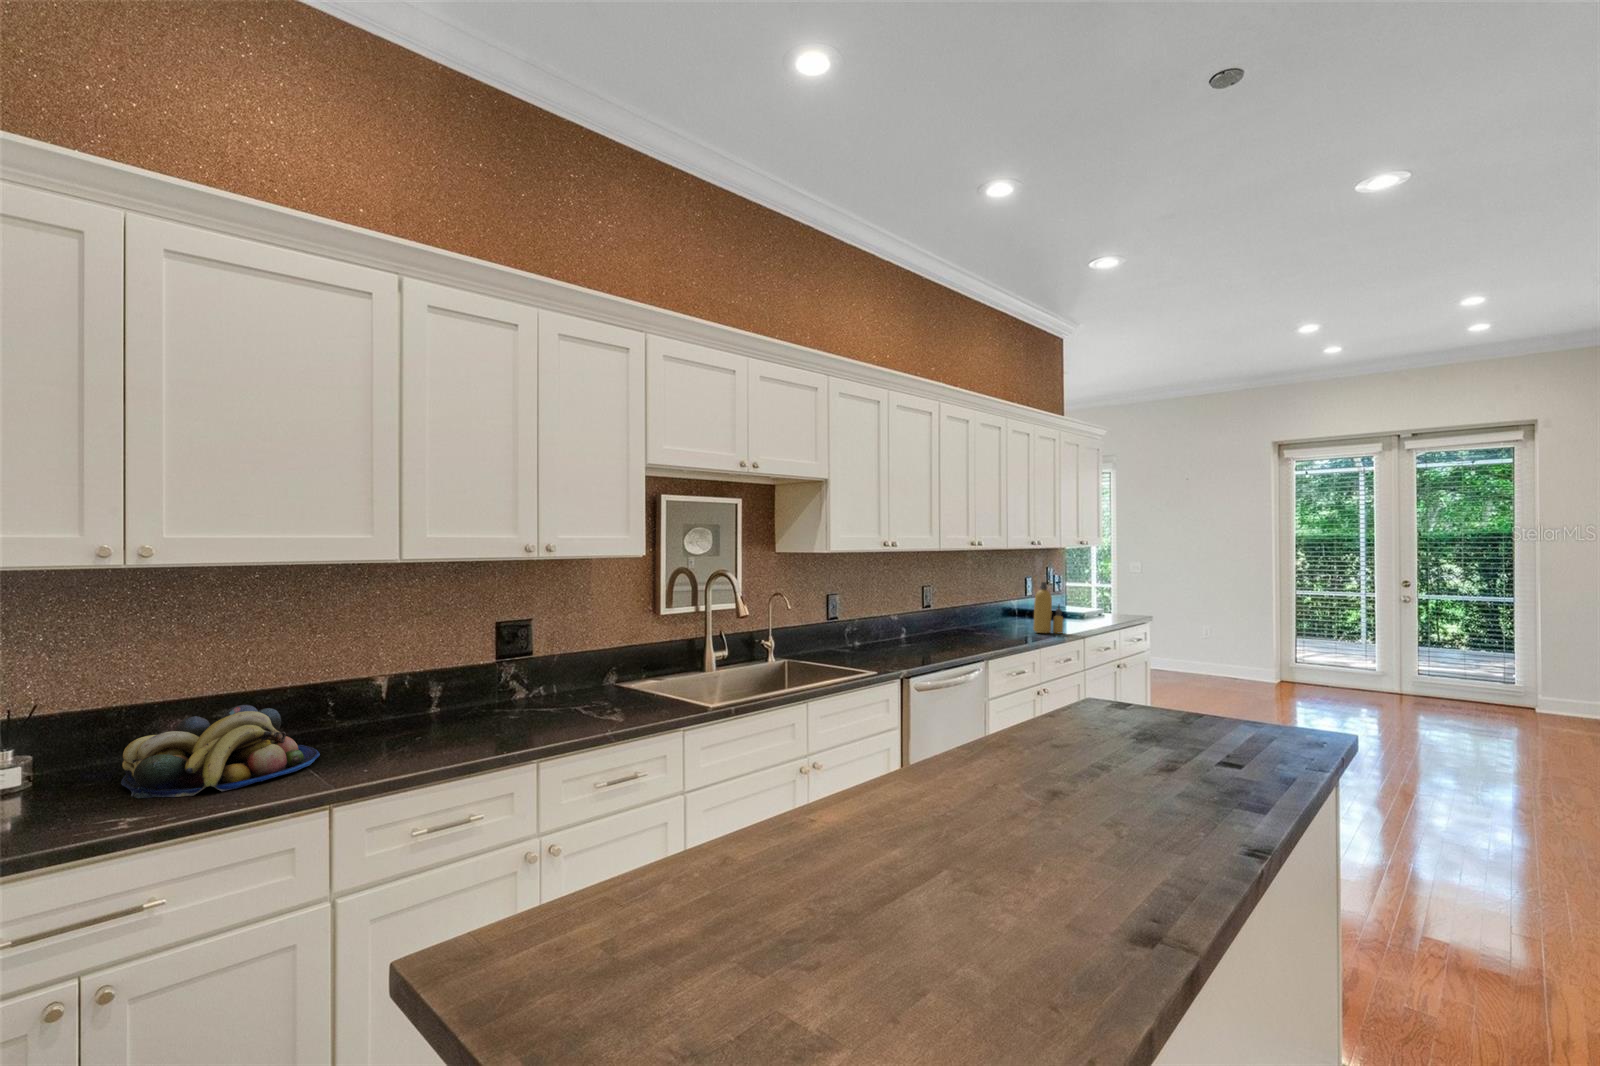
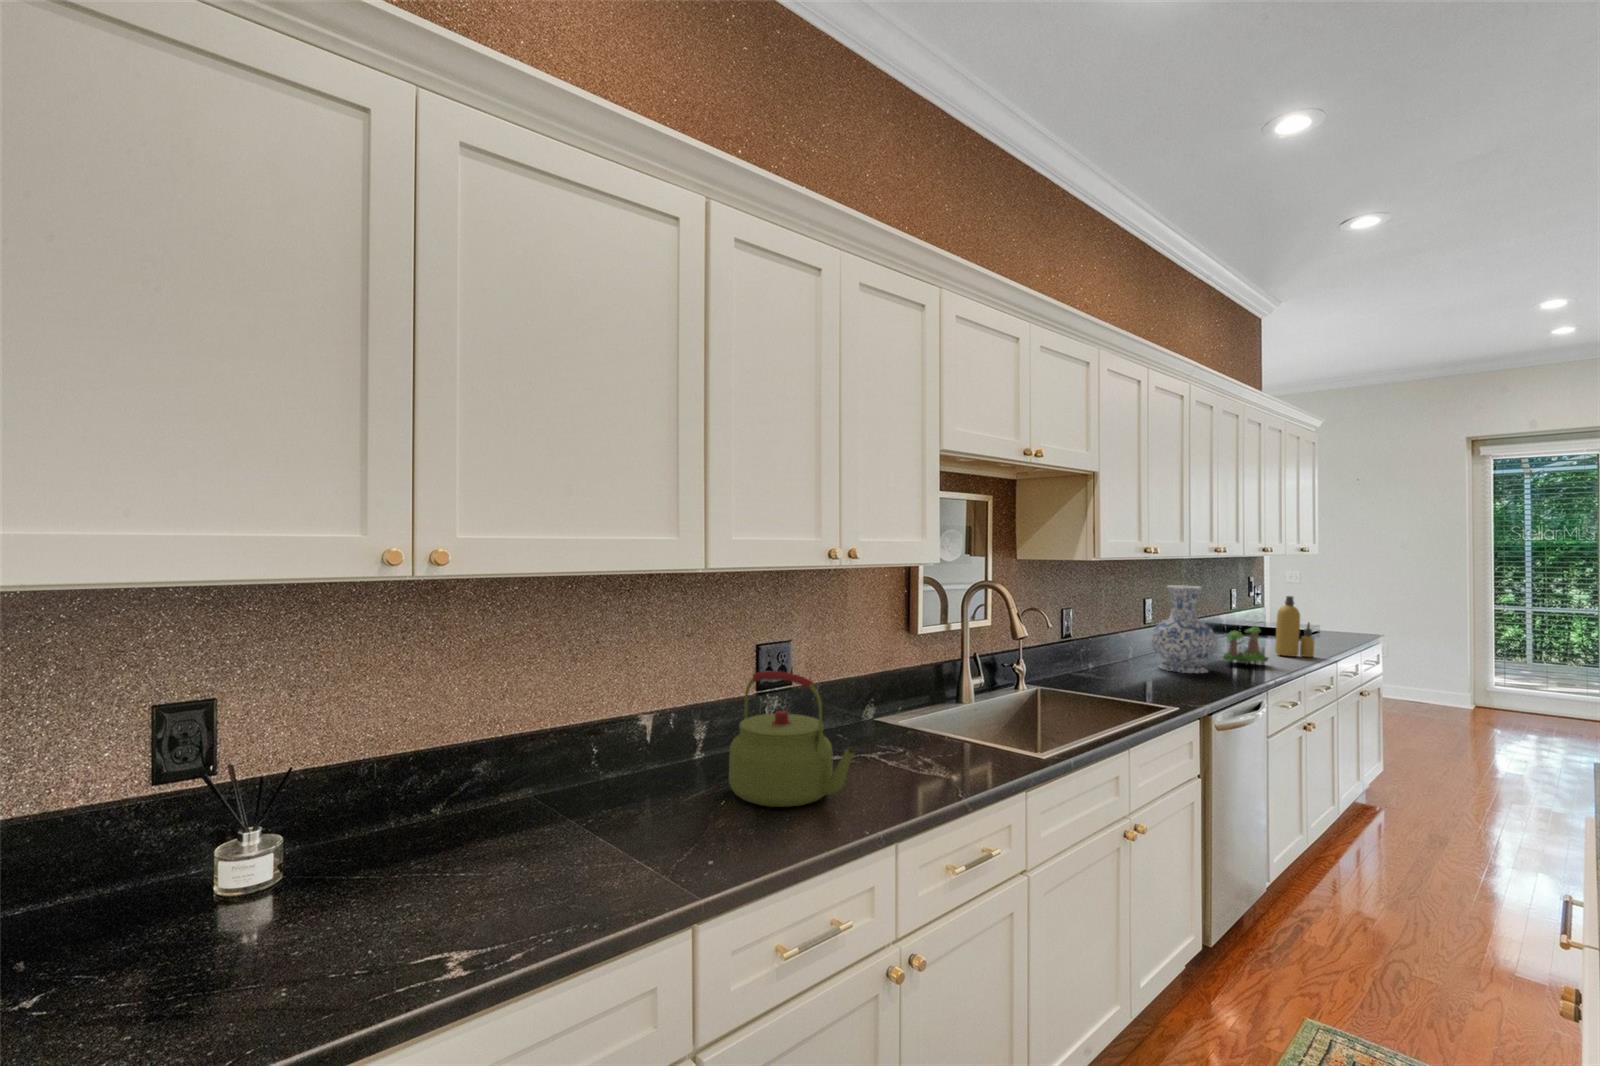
vase: none [911,574,962,647] -> present [1151,585,1217,673]
plant: none [974,592,1015,640] -> present [1223,626,1269,662]
kettle: none [428,638,518,738] -> present [729,671,855,807]
fruit bowl: present [121,705,320,799] -> none [398,762,632,914]

